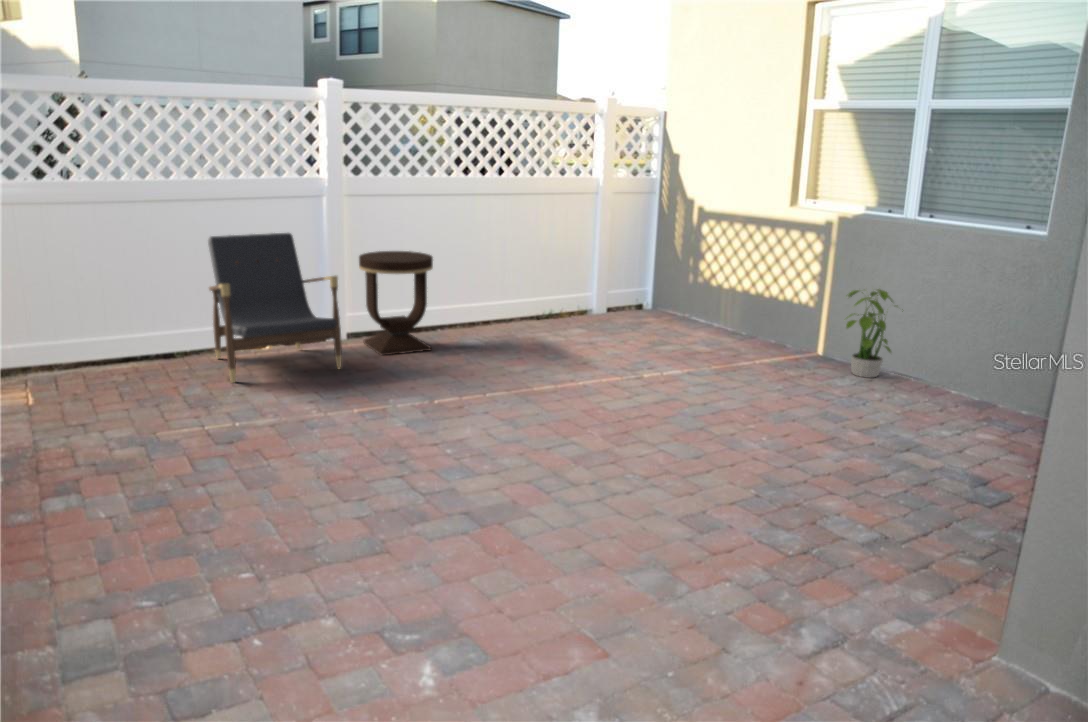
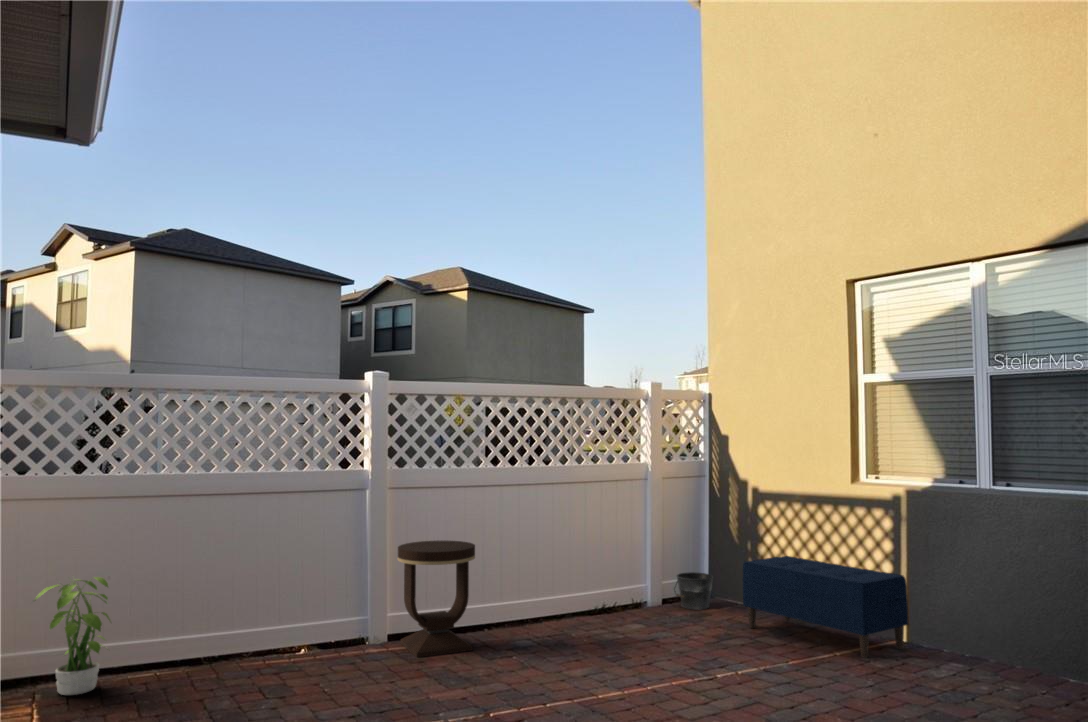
lounge chair: present [208,233,342,383] -> none [234,524,370,696]
bench: none [679,272,826,363] -> present [742,556,908,658]
bucket: none [617,285,655,319] -> present [674,572,713,610]
potted plant: present [844,289,893,378] -> present [33,577,111,695]

